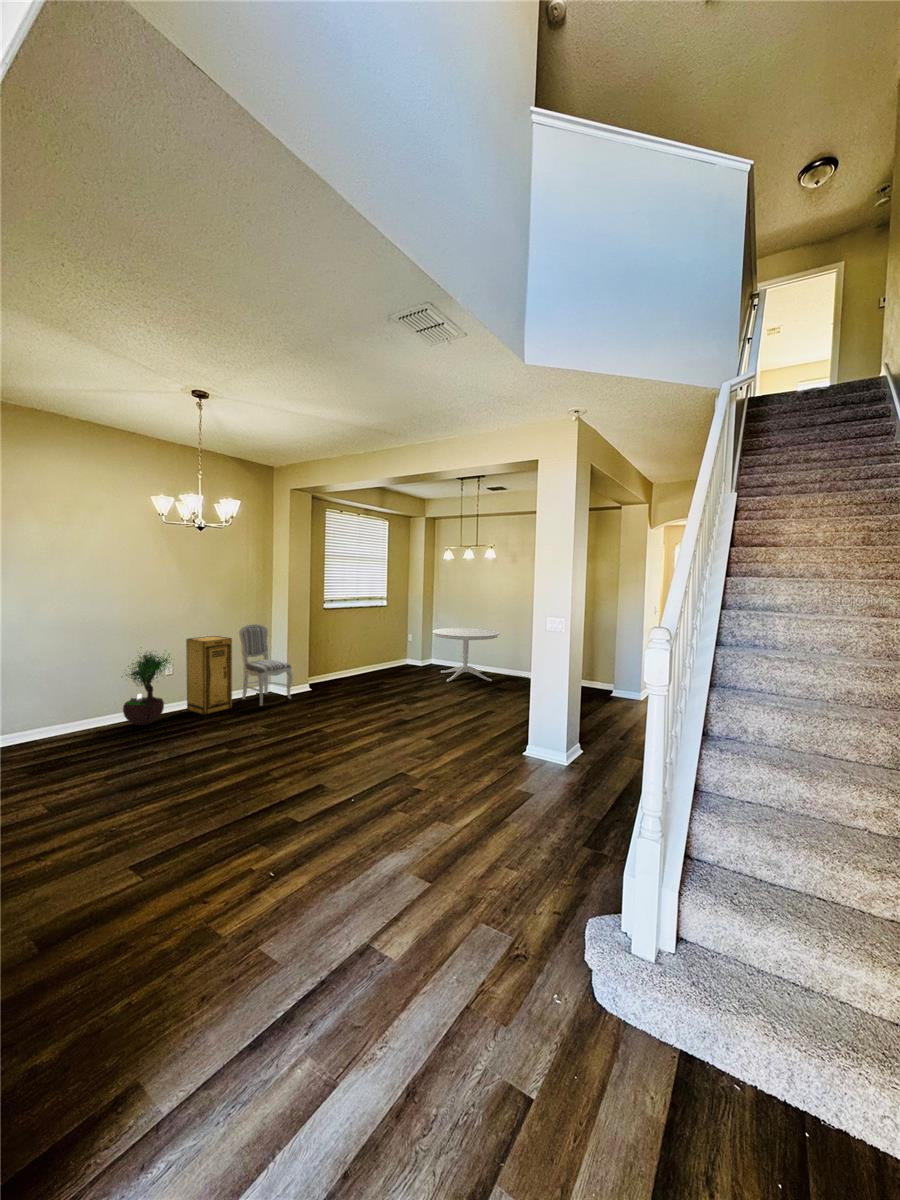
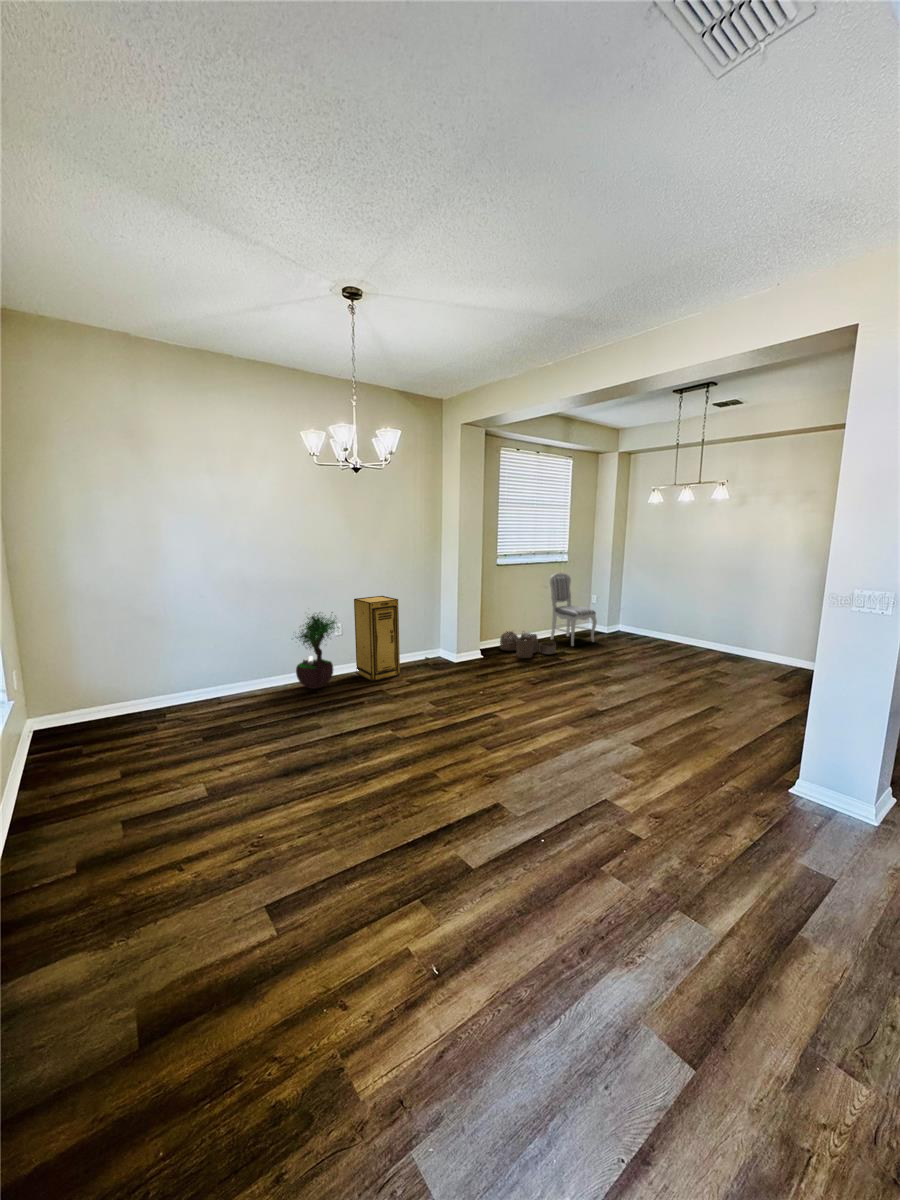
dining chair: present [239,624,293,706] -> present [550,573,597,646]
dining table: present [433,628,500,682] -> none [627,589,722,660]
woven basket: none [327,665,376,688] -> present [500,631,556,658]

